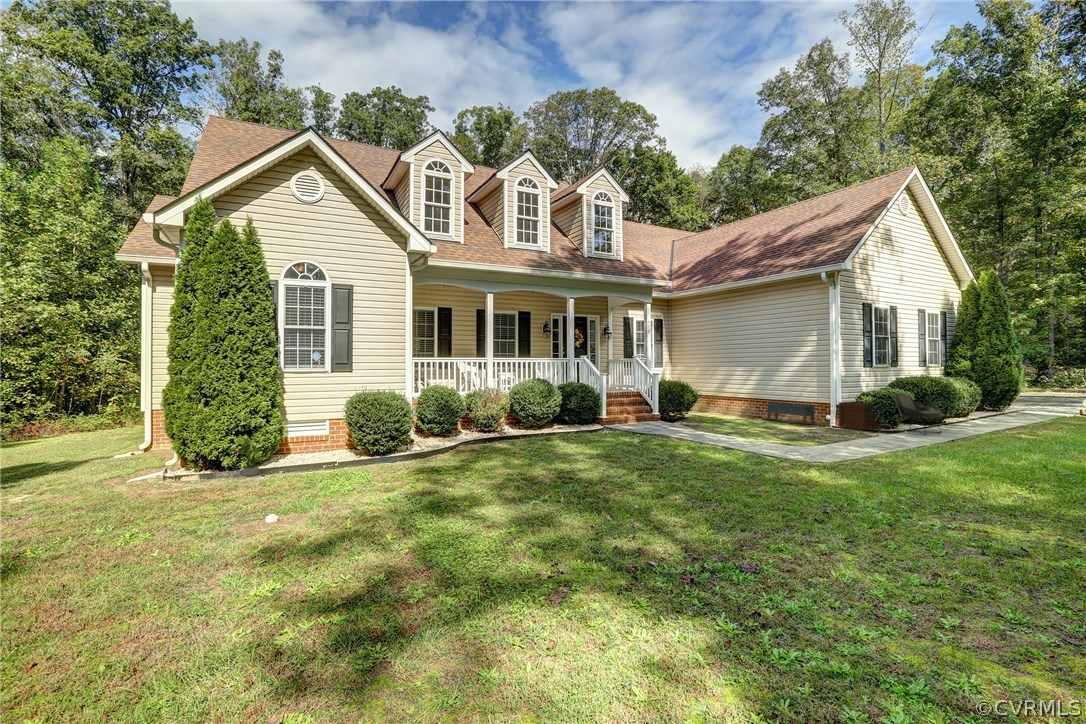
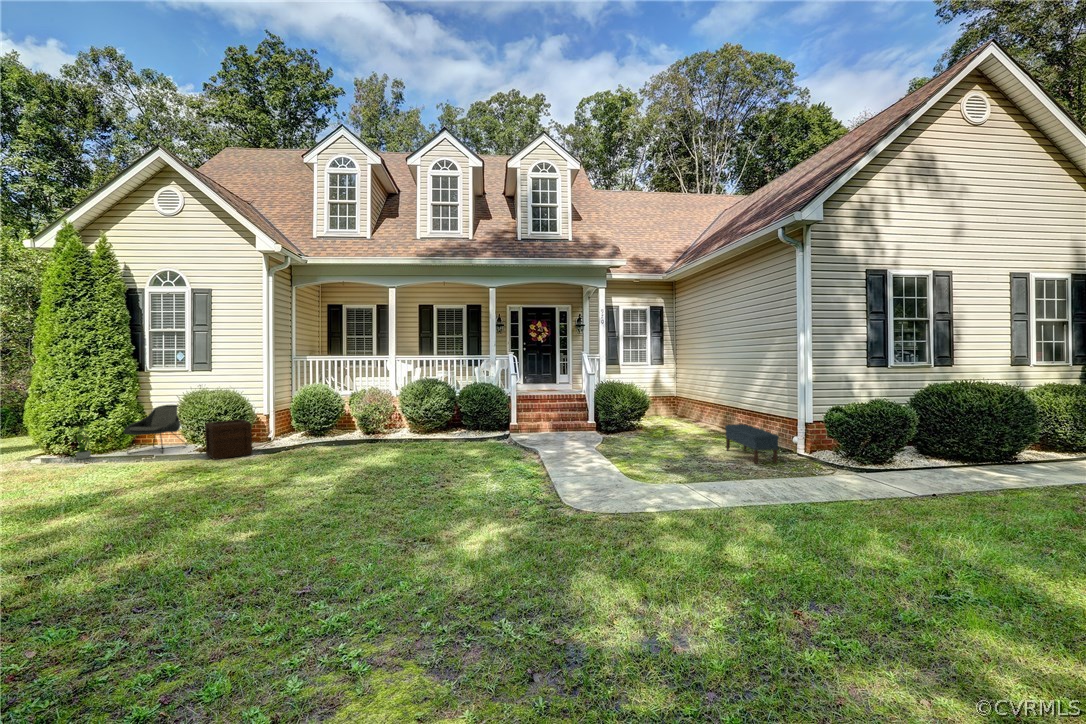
lounge chair: present [894,393,944,435] -> present [123,405,187,454]
wooden crate: present [838,401,880,430] -> present [205,419,252,460]

